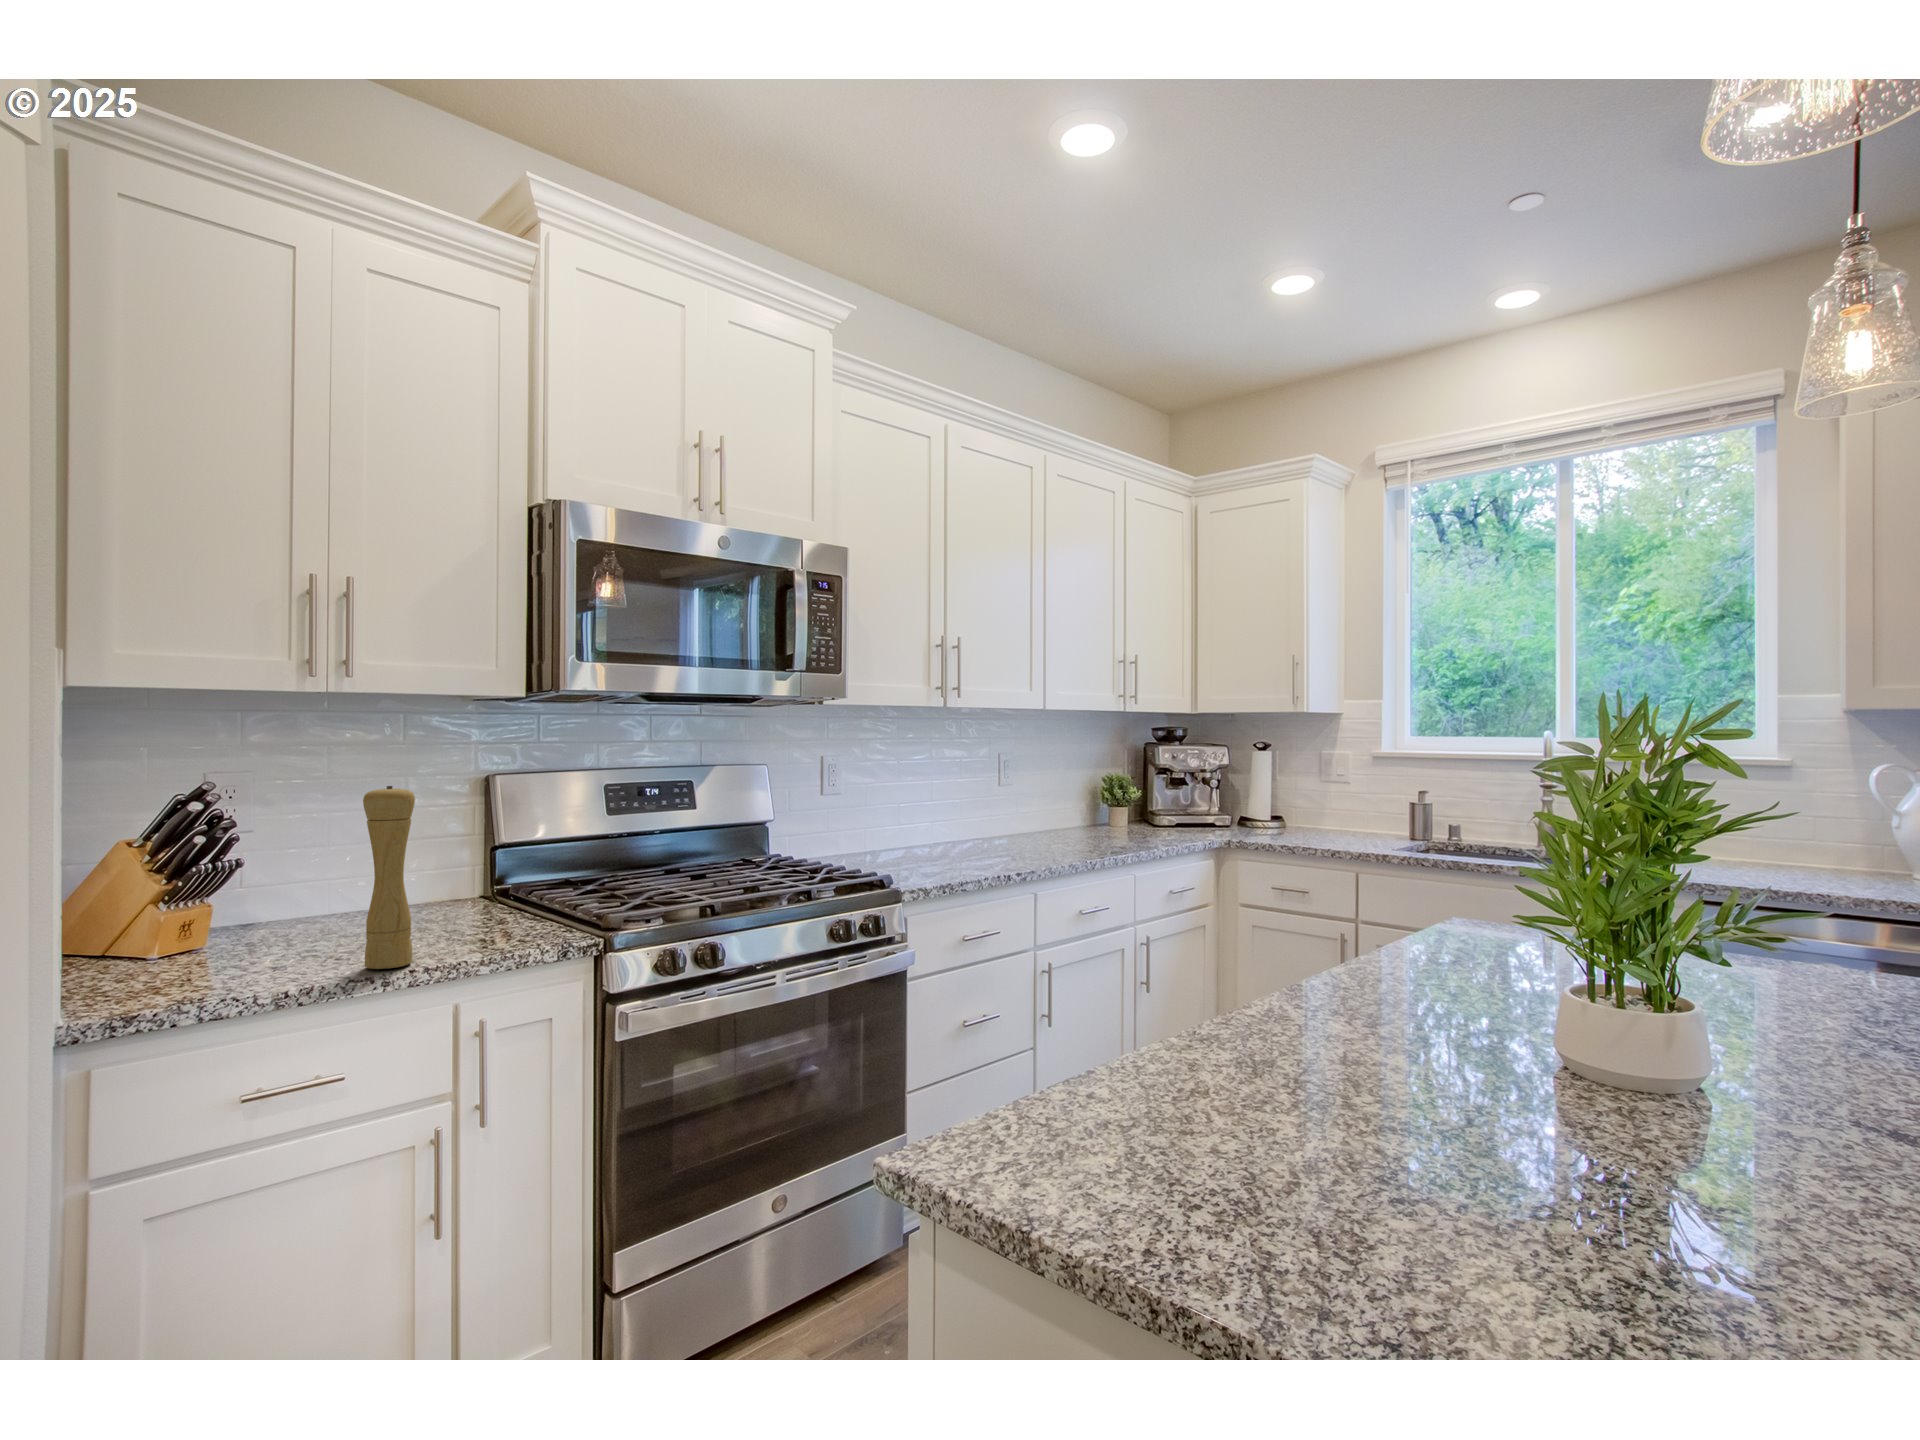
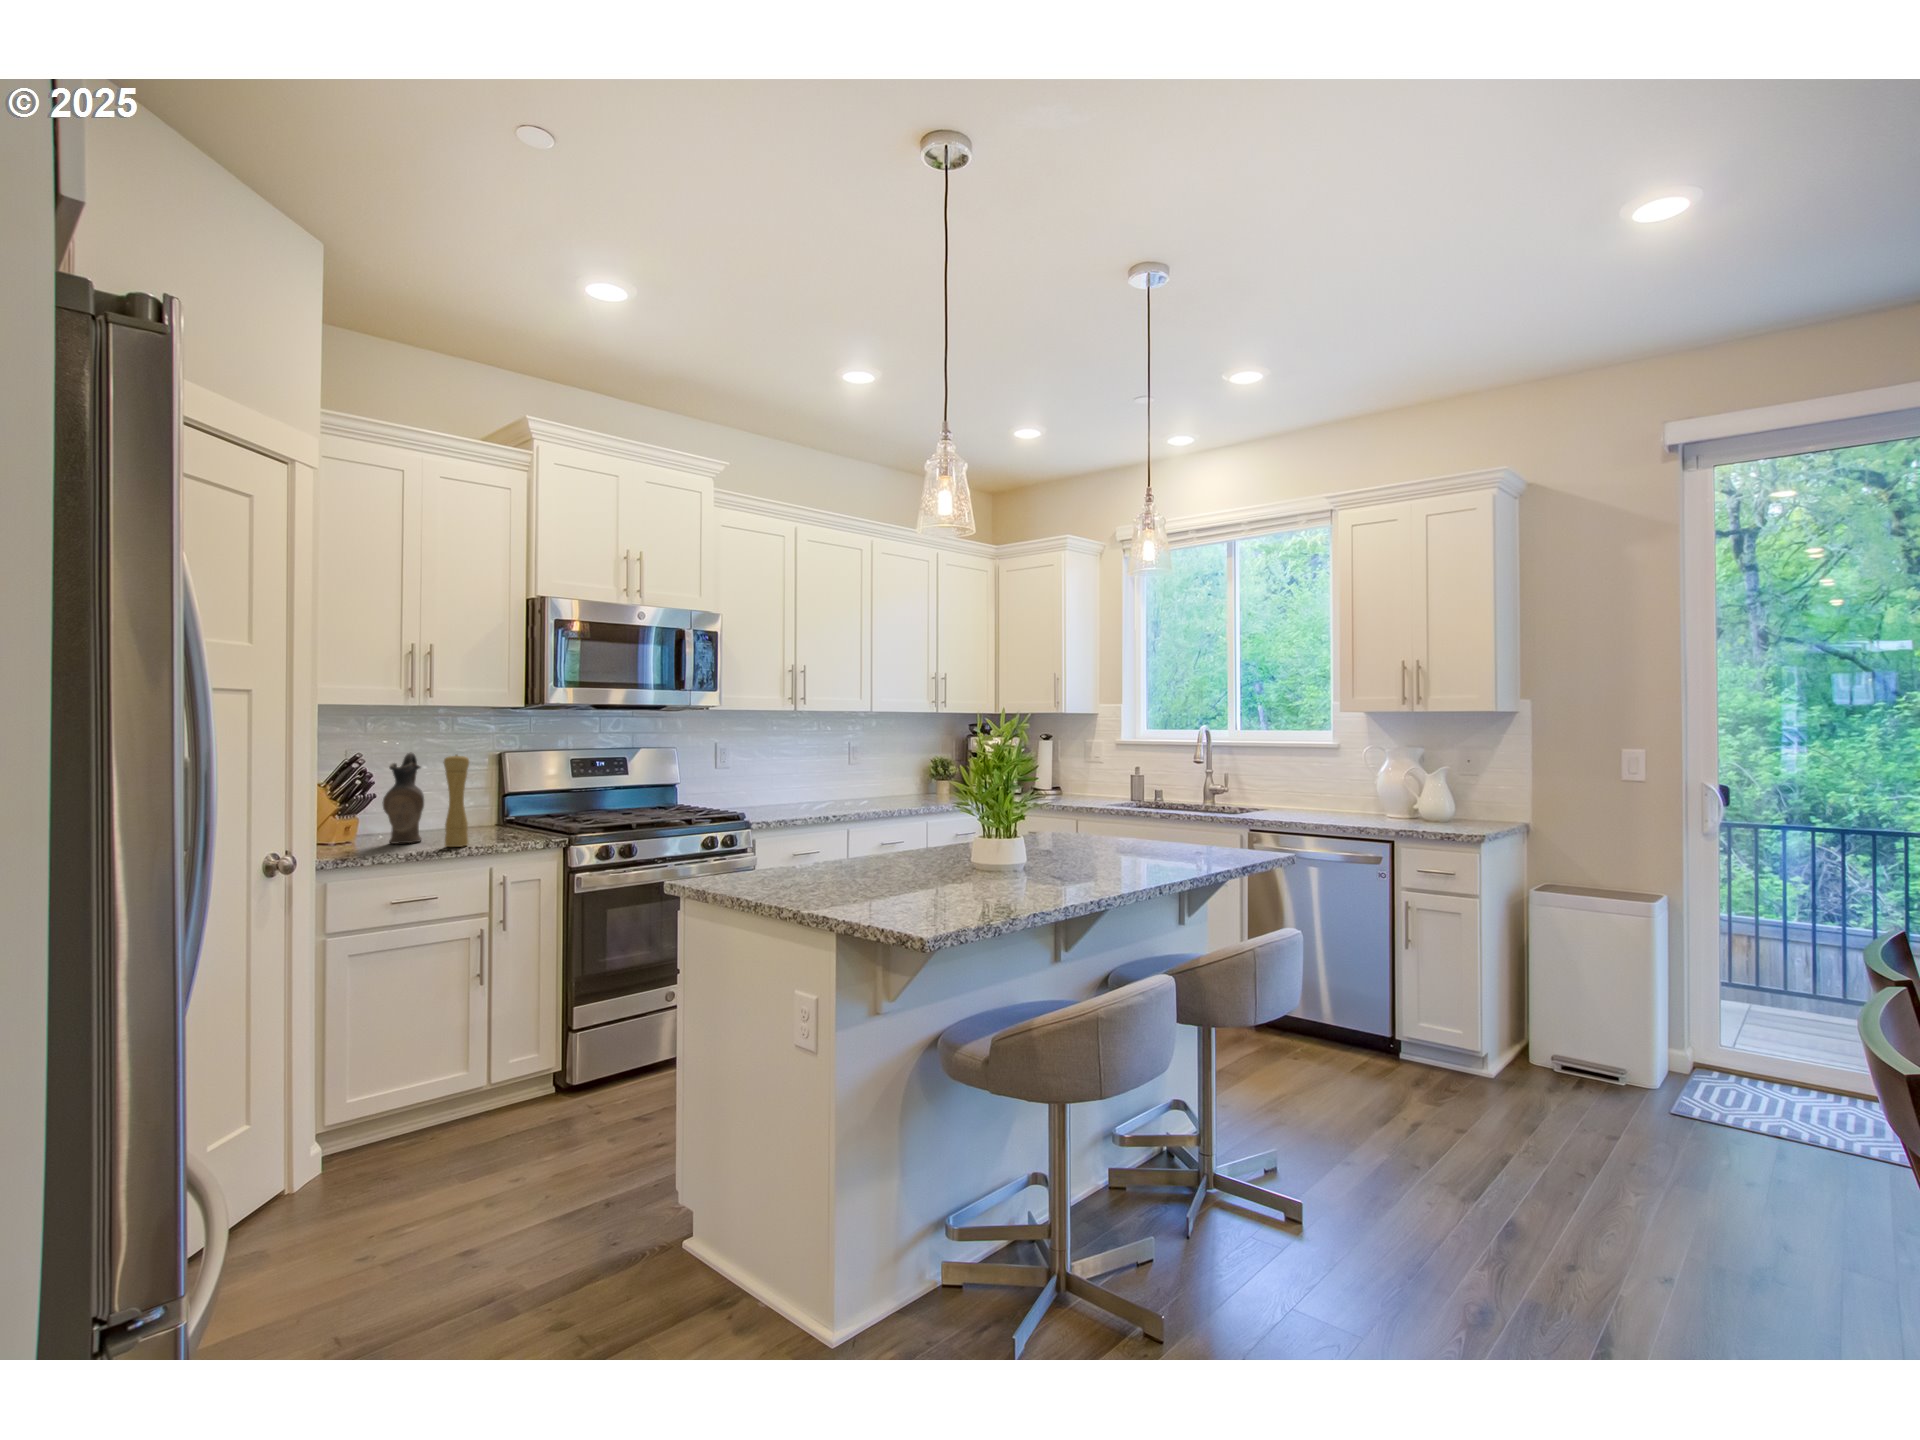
ceramic pitcher: none [250,780,335,956] -> present [382,752,424,844]

